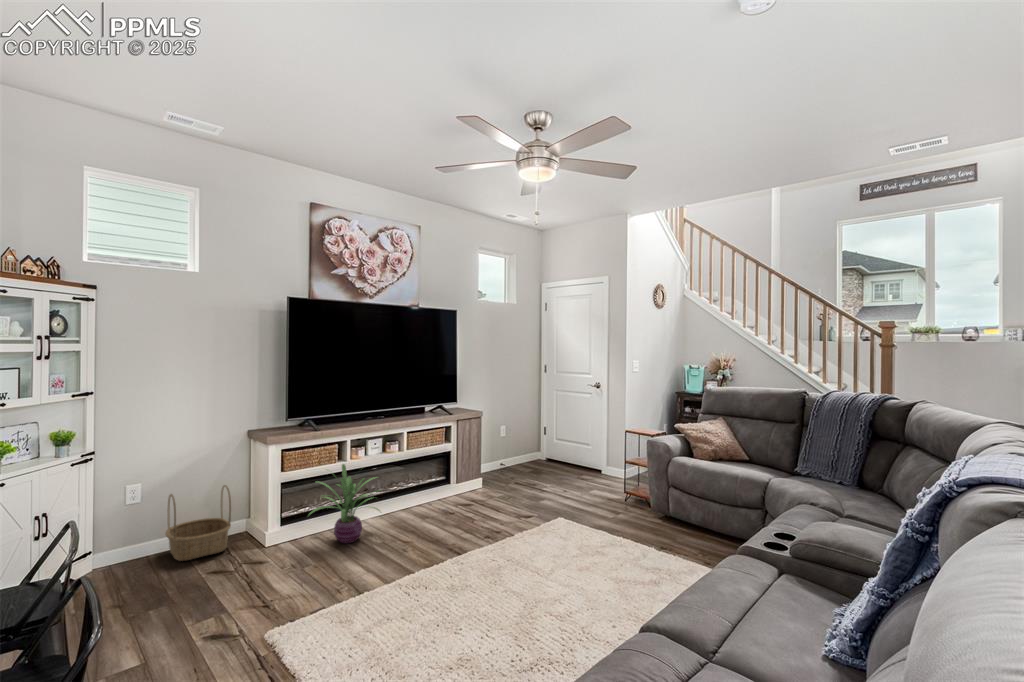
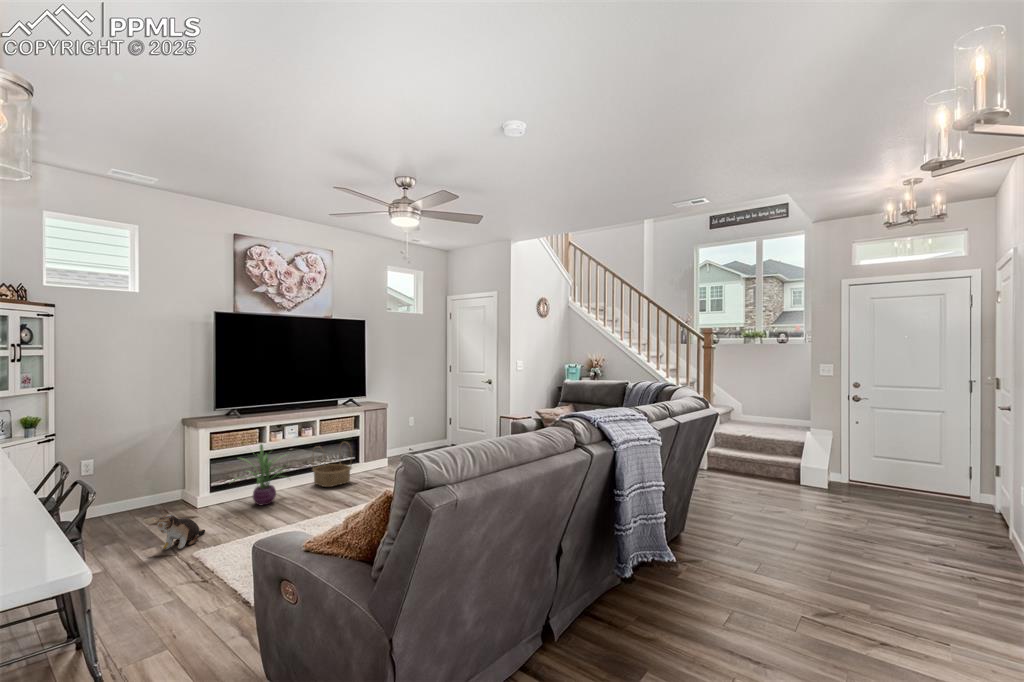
basket: present [165,485,231,561] -> present [313,446,352,487]
plush toy: none [213,570,280,618] -> present [153,514,205,549]

